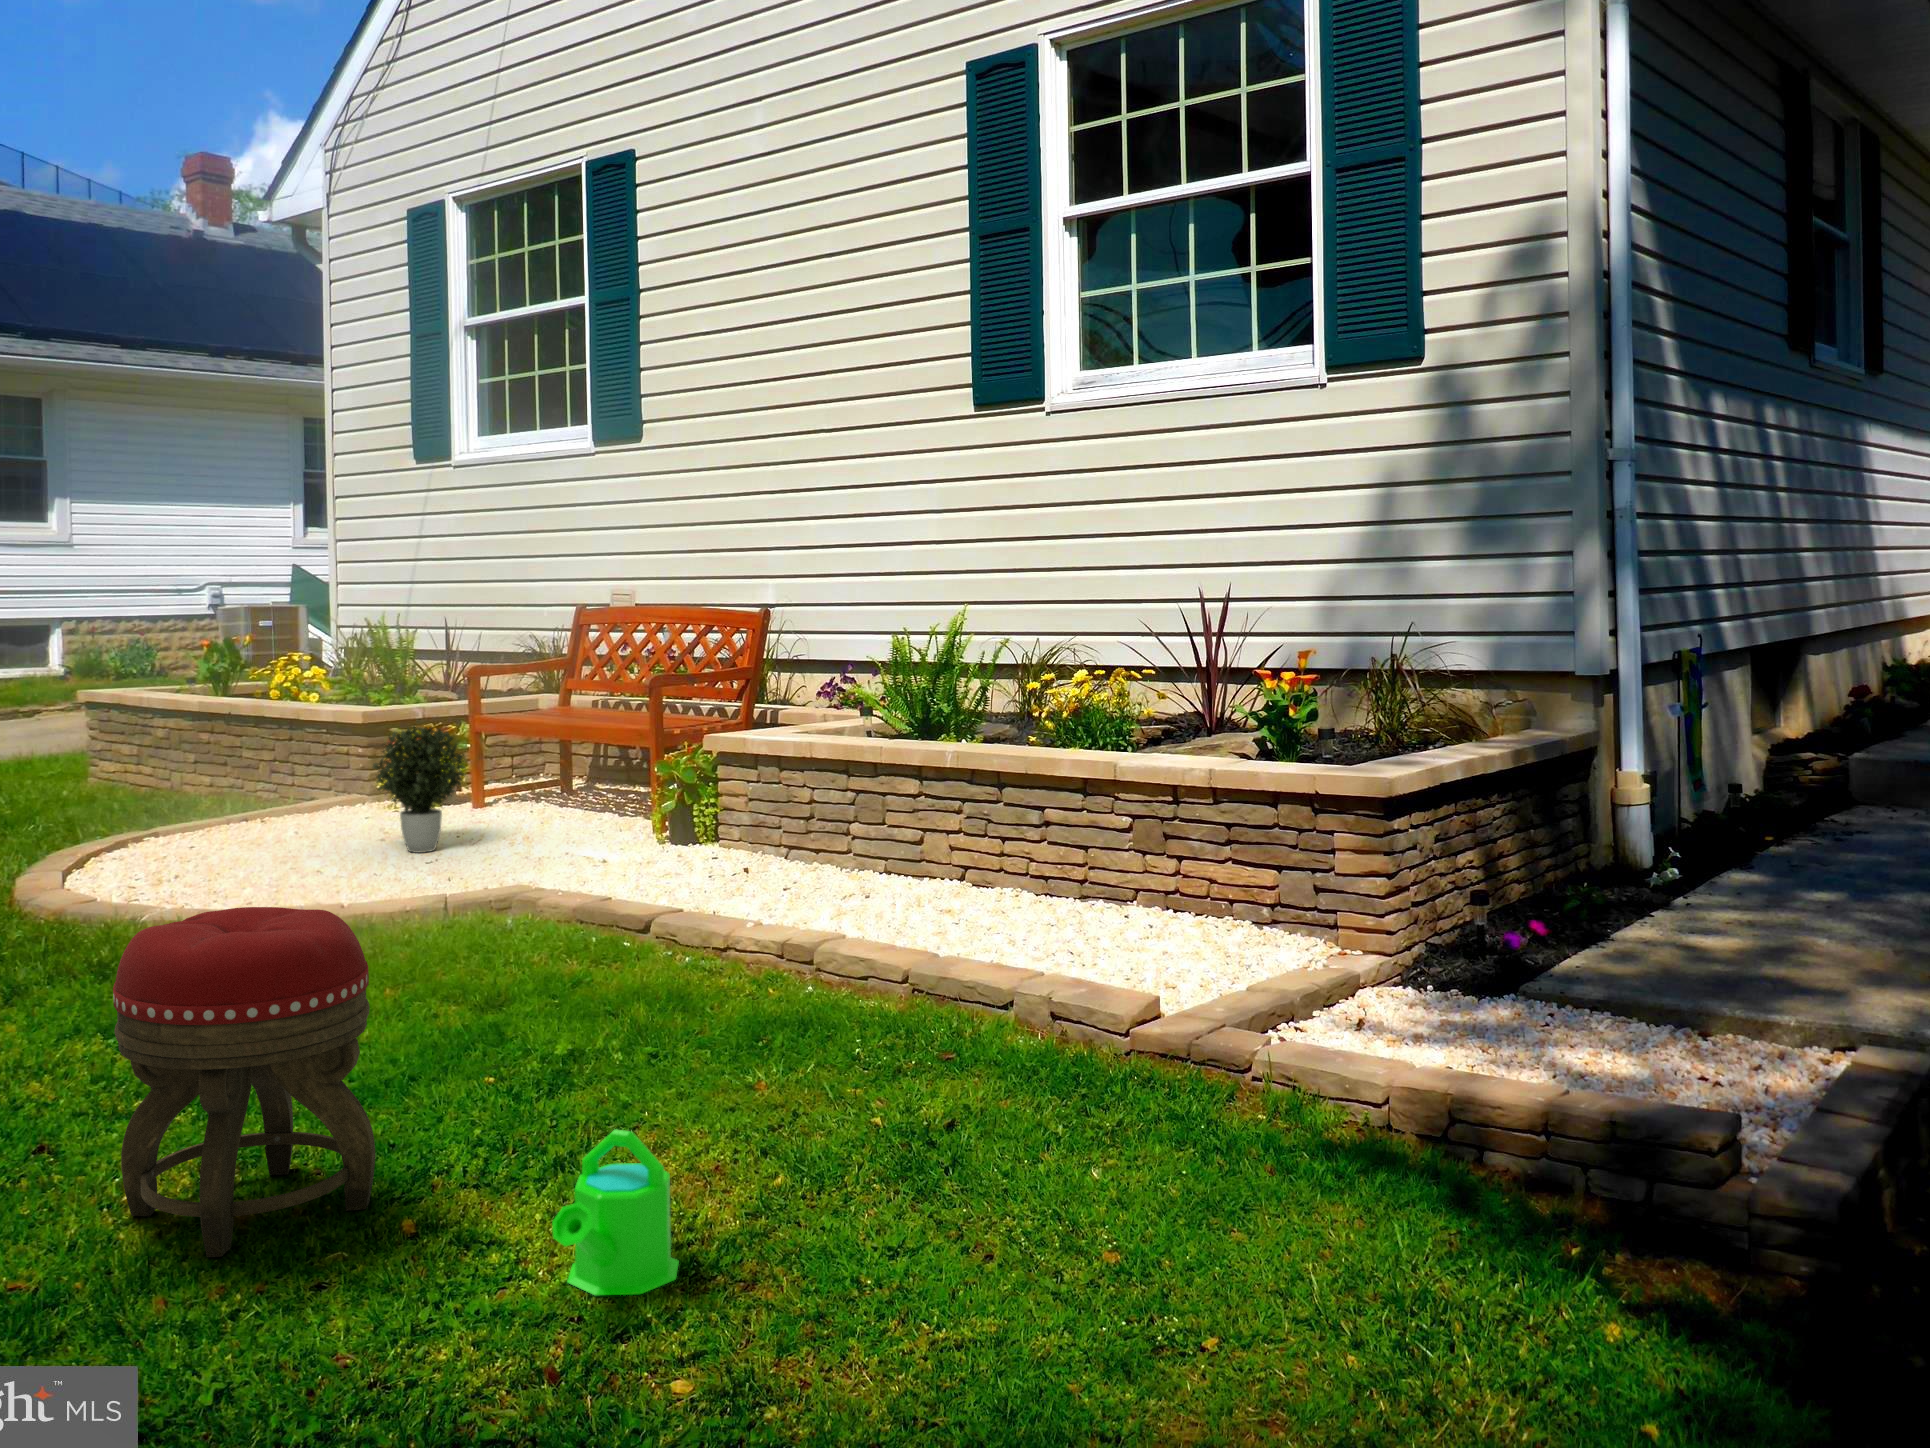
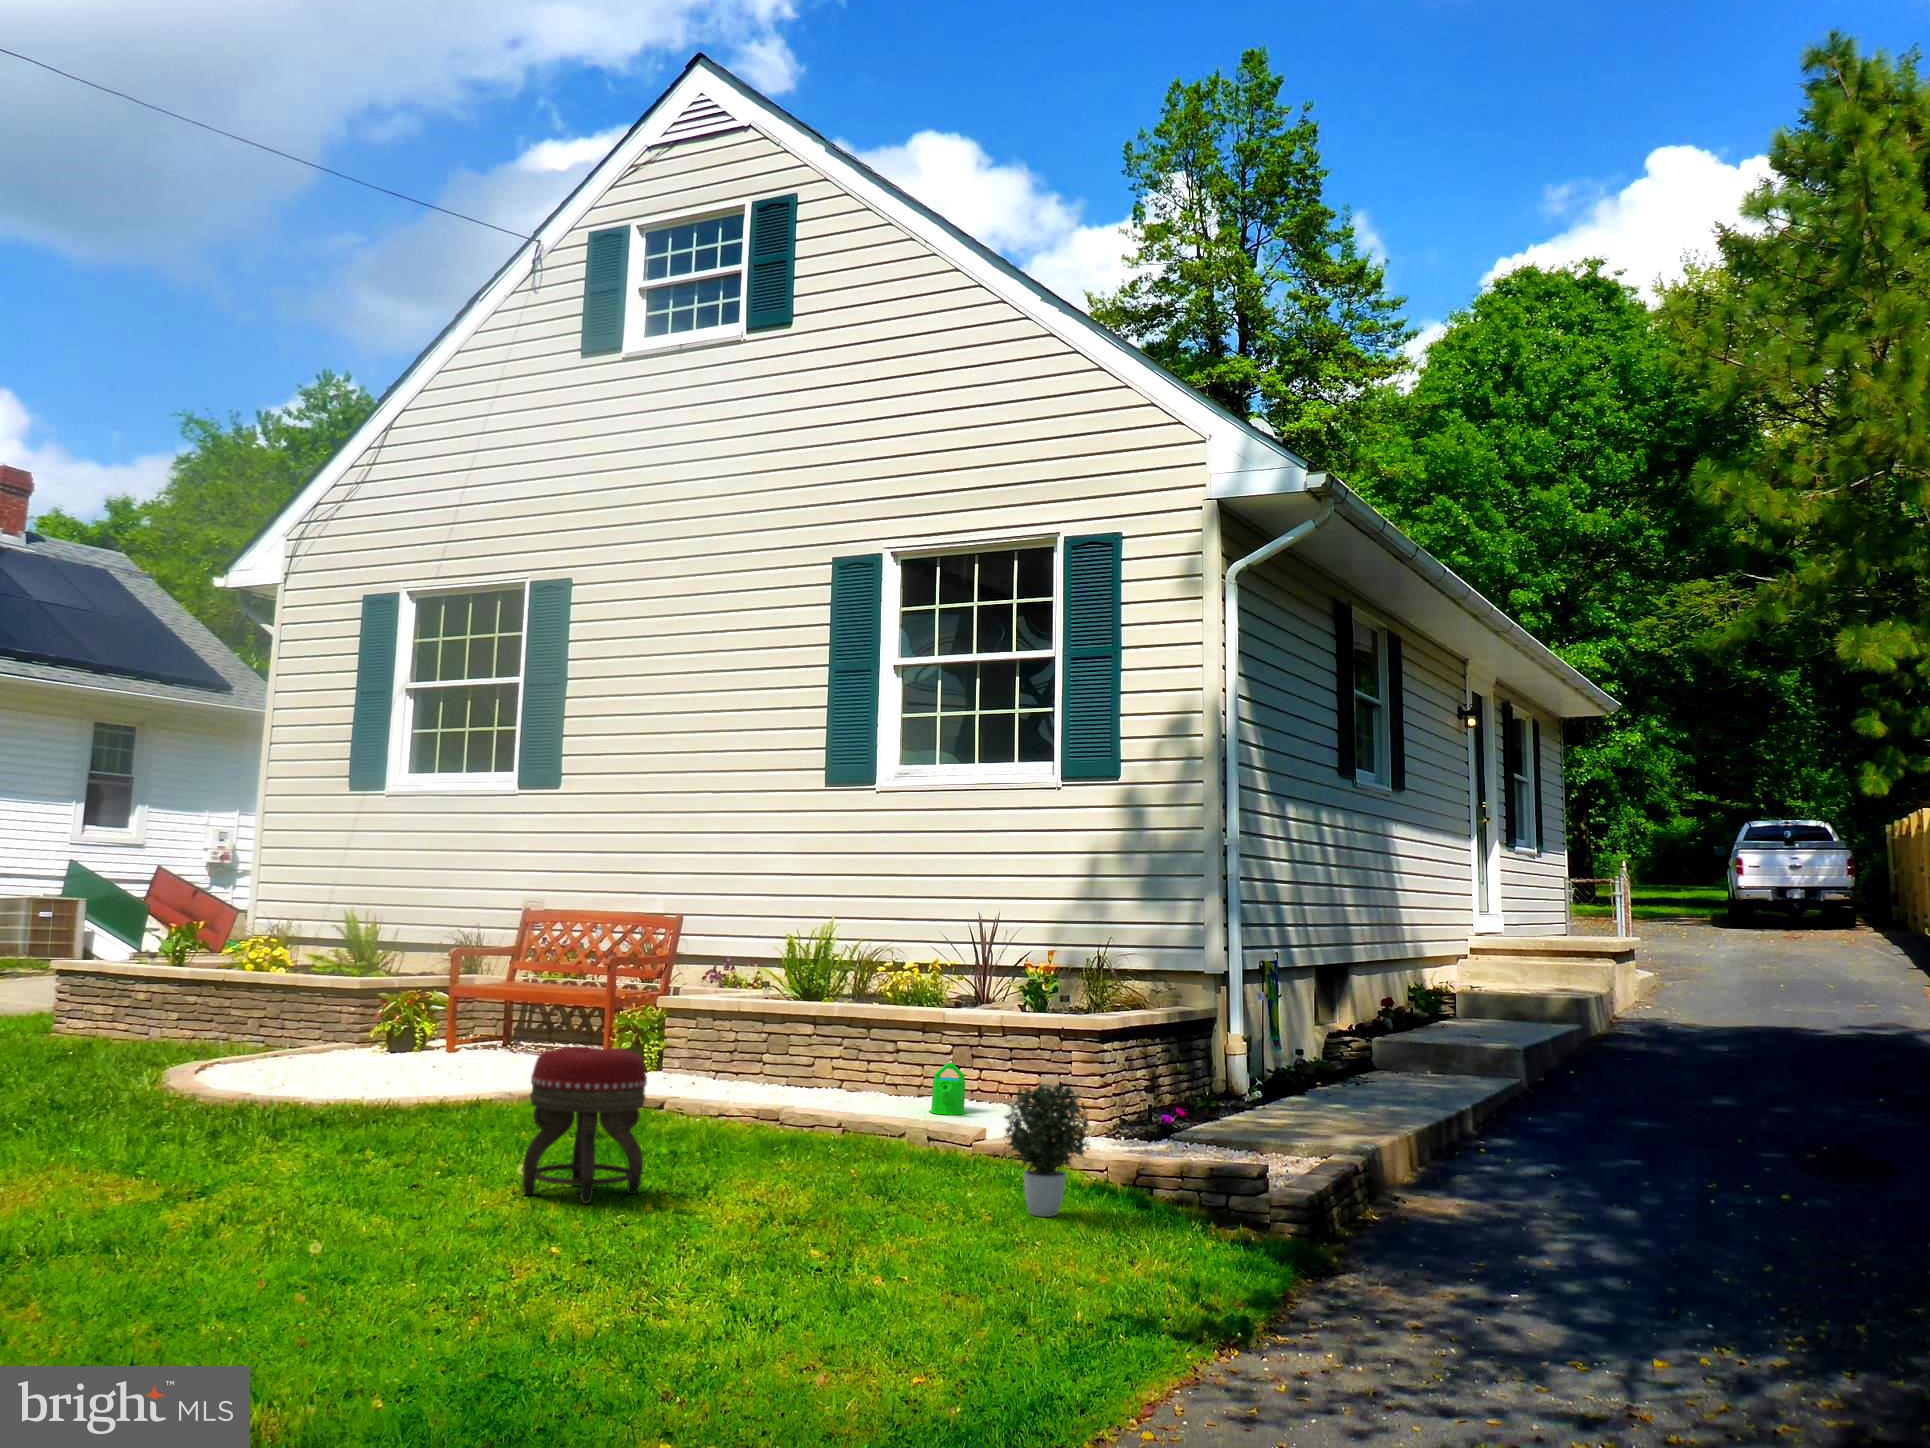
potted plant: present [372,726,465,853] -> present [1005,1083,1089,1217]
watering can: present [552,1130,679,1295] -> present [929,1063,965,1115]

